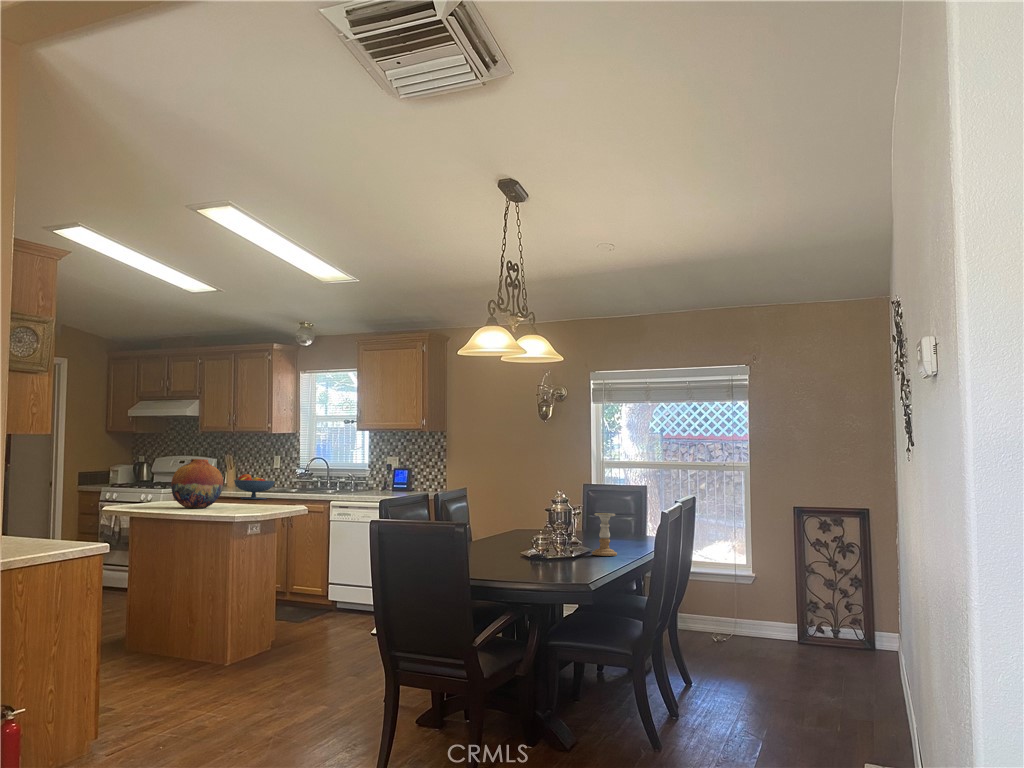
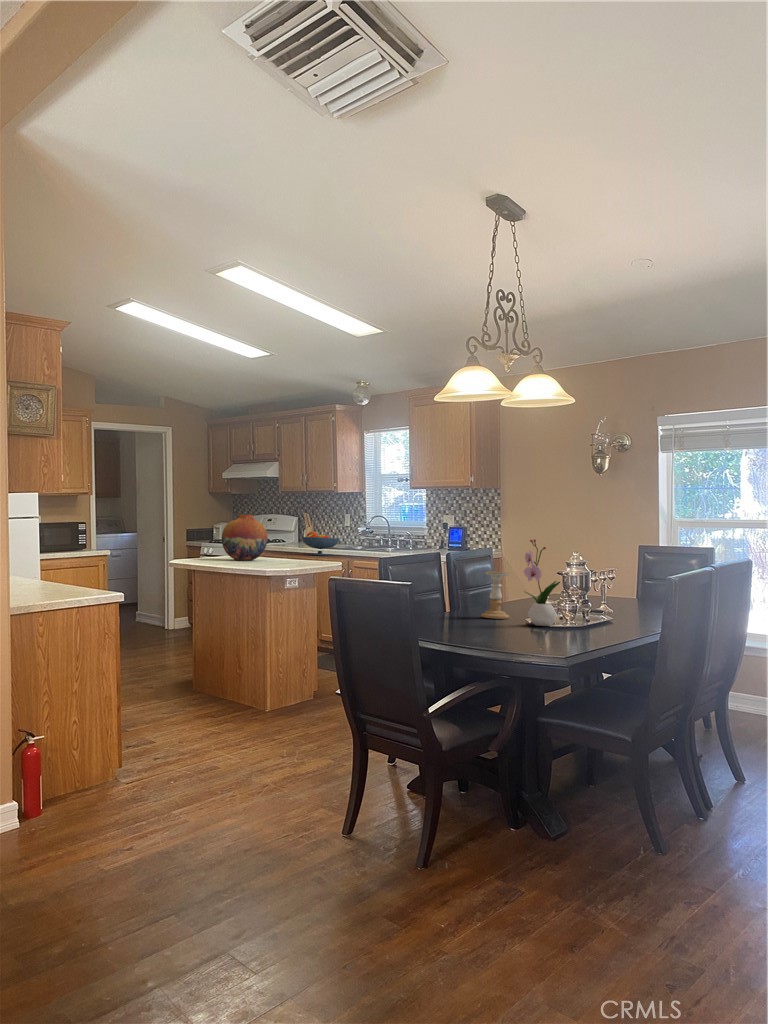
flower arrangement: none [537,485,571,563] -> present [524,539,560,626]
candle holder: present [592,513,617,556] -> present [481,572,509,619]

